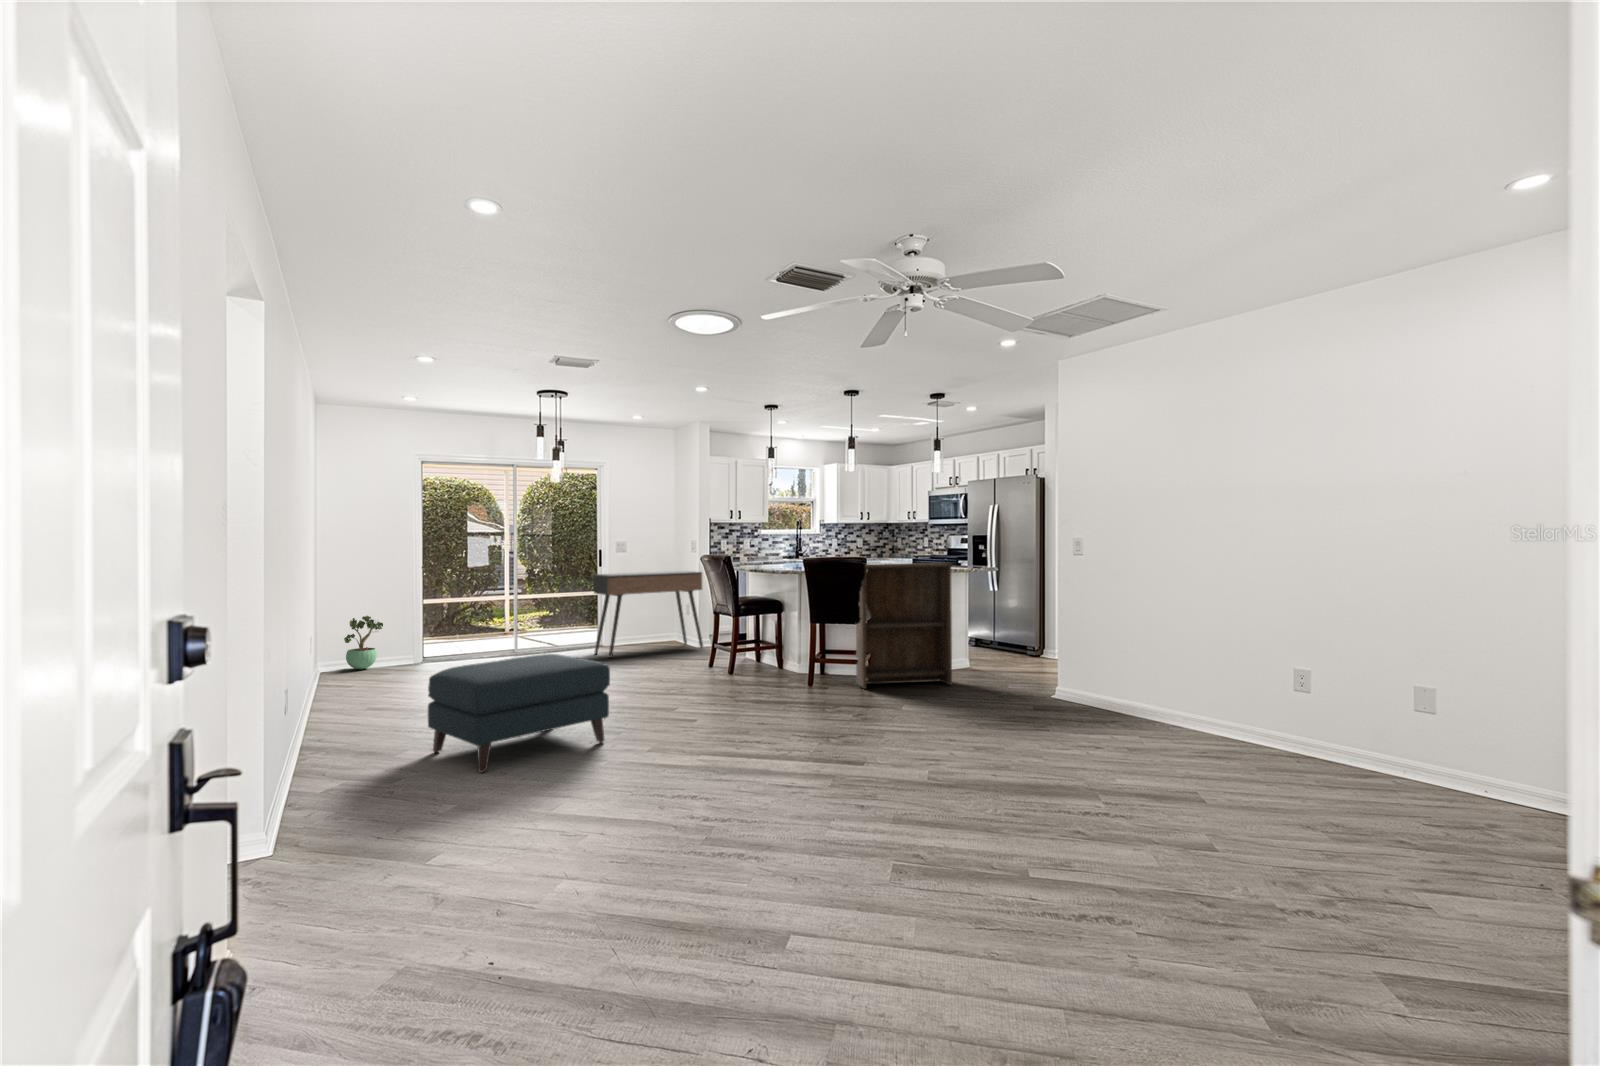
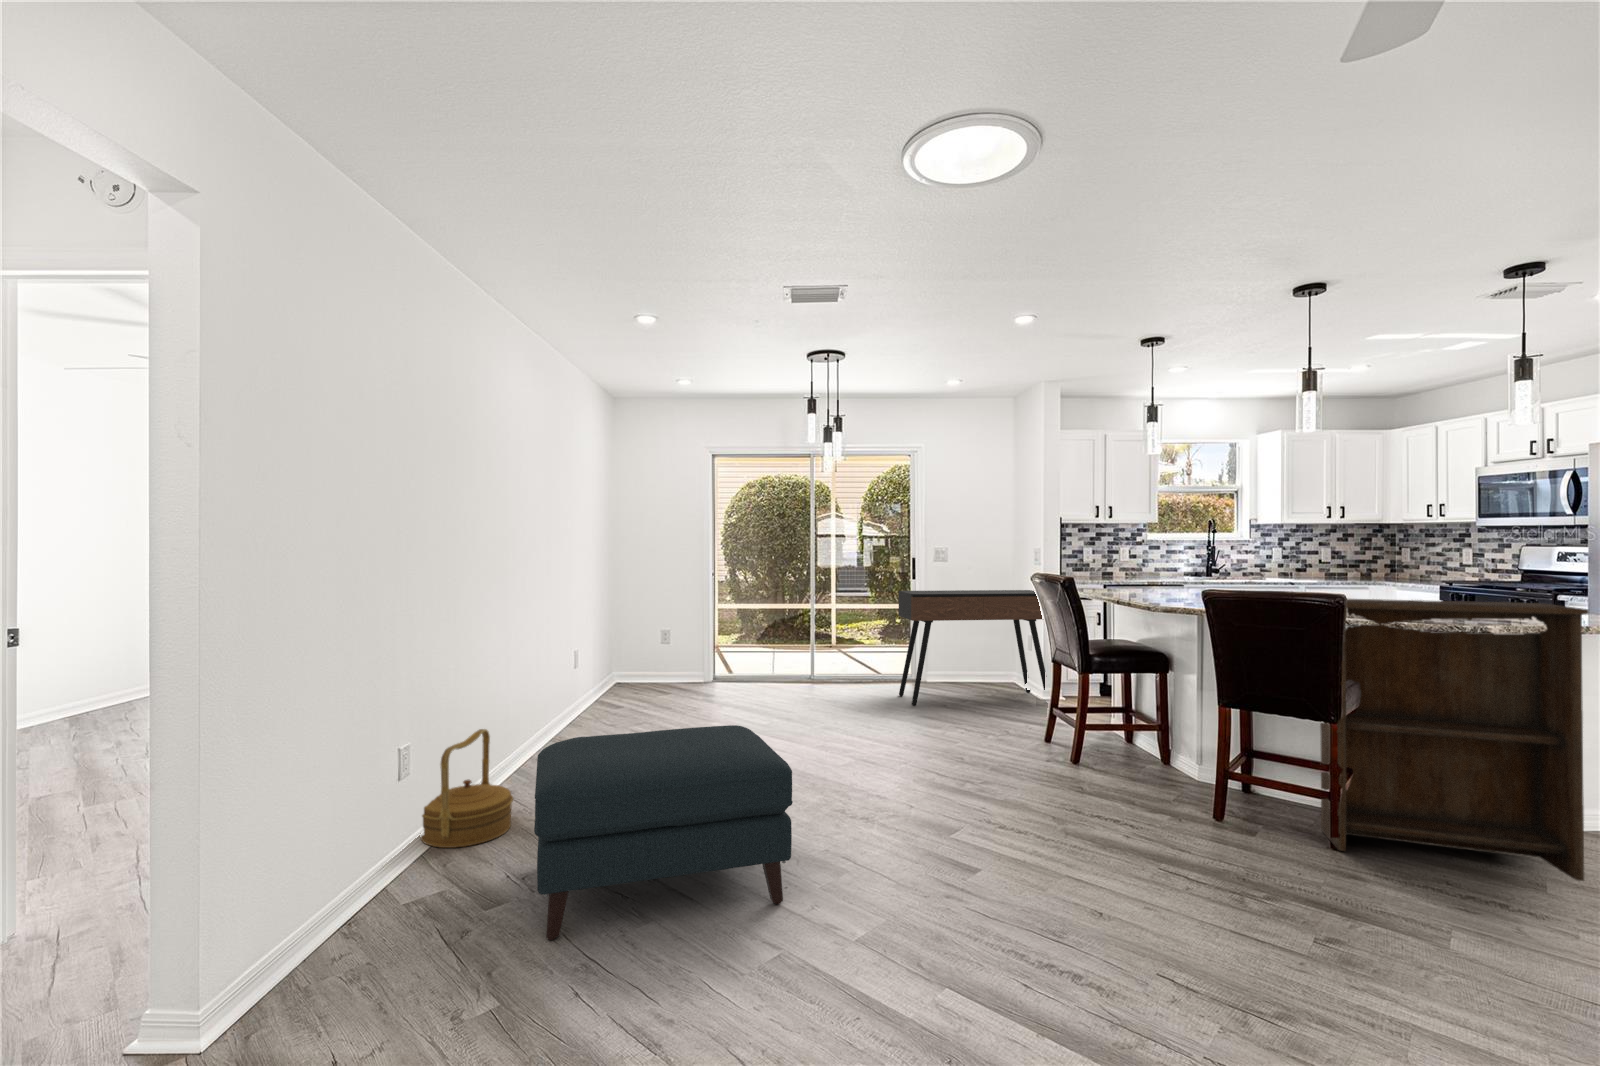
potted plant: present [344,616,383,669] -> none [624,628,664,688]
woven basket: none [304,679,378,760] -> present [420,729,513,848]

